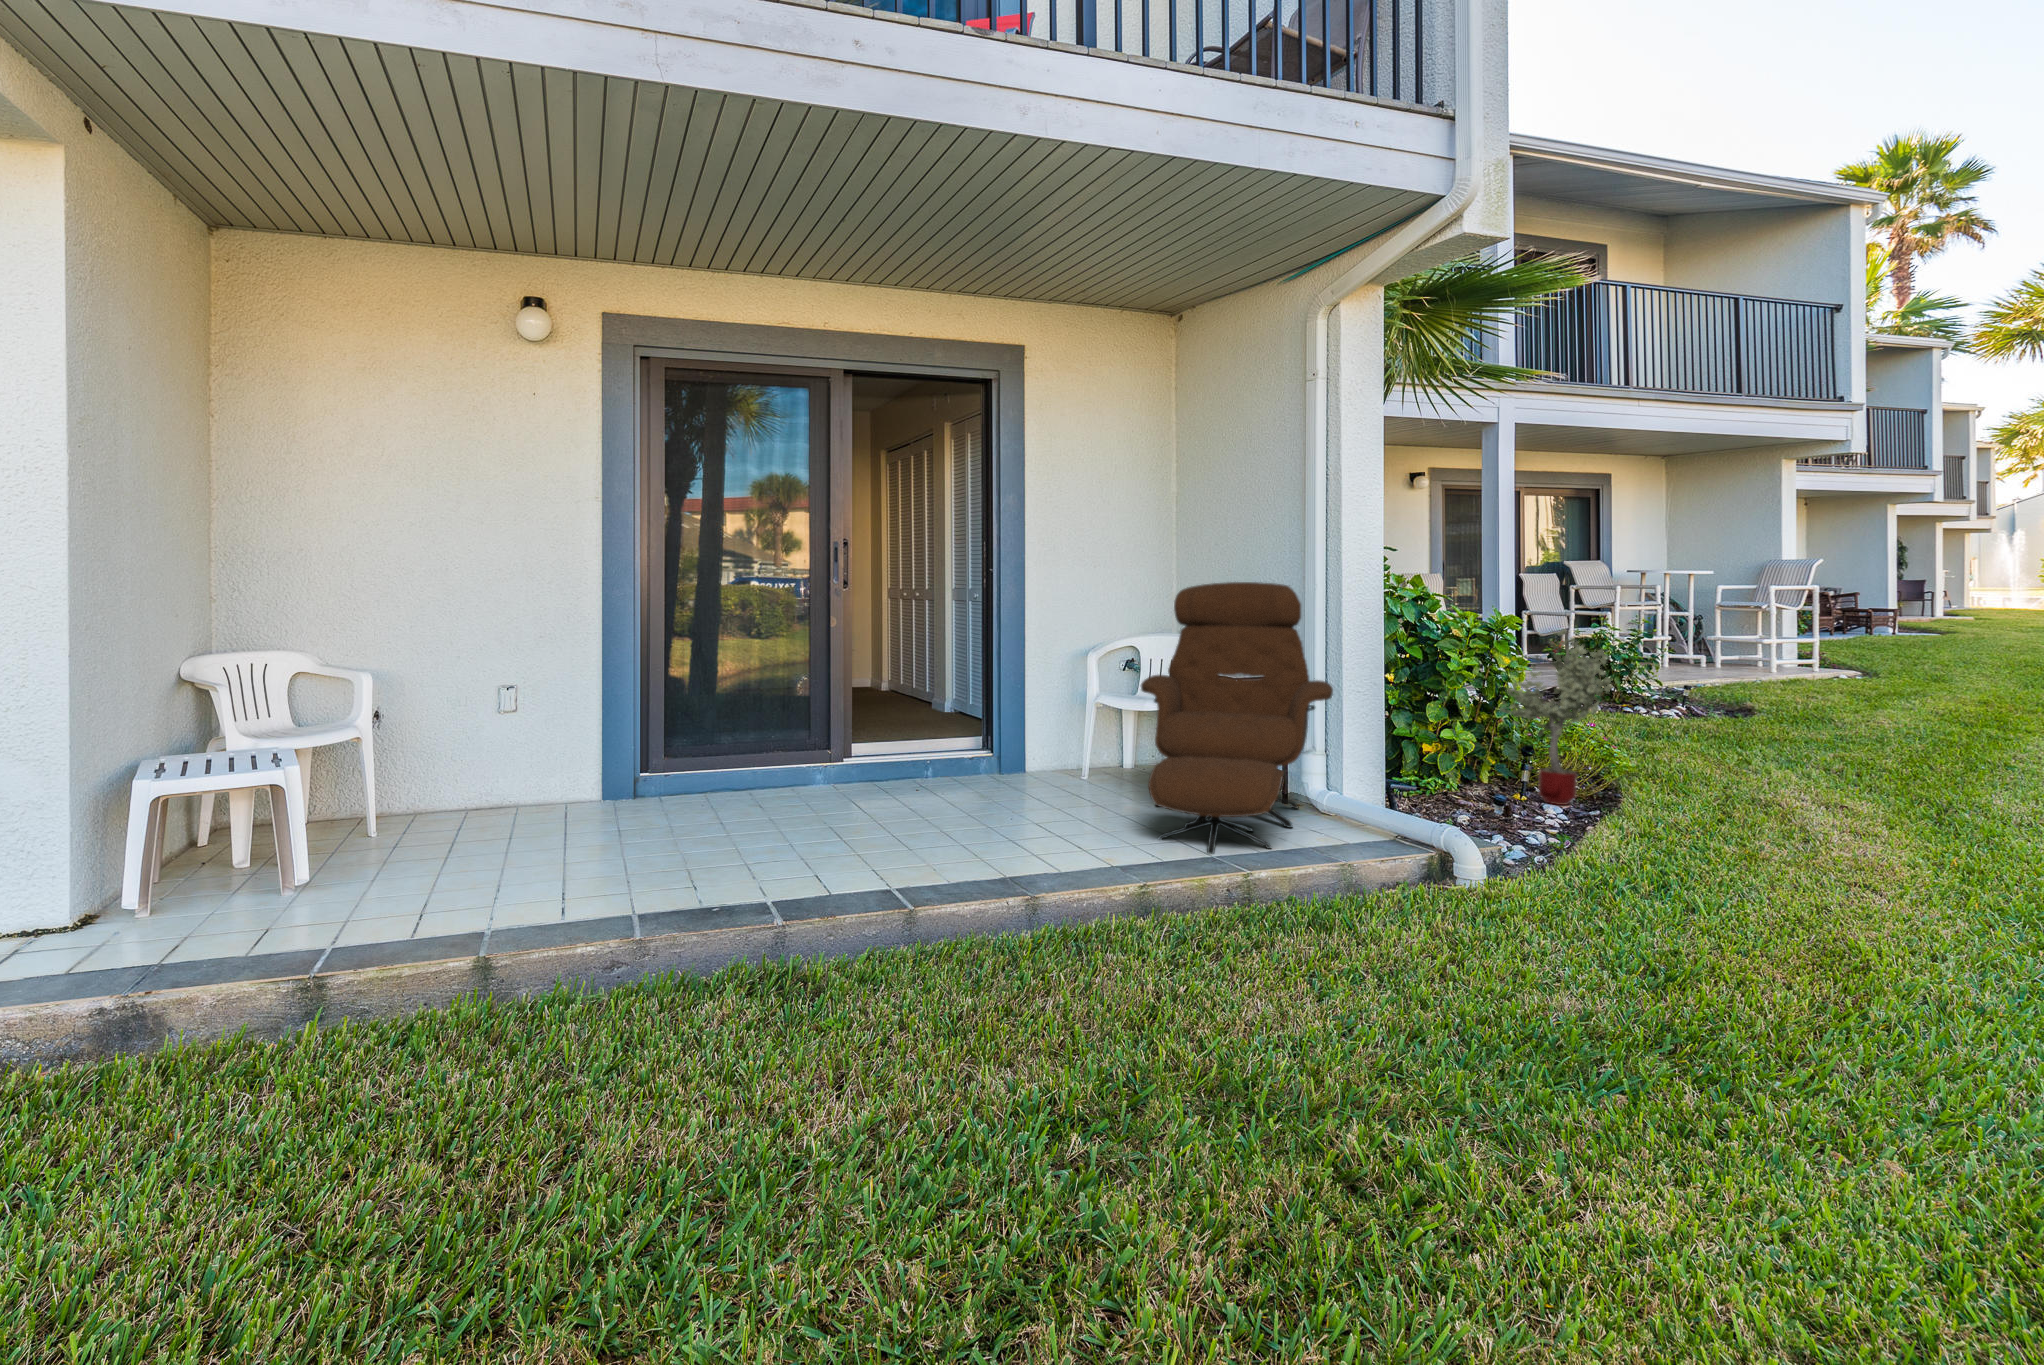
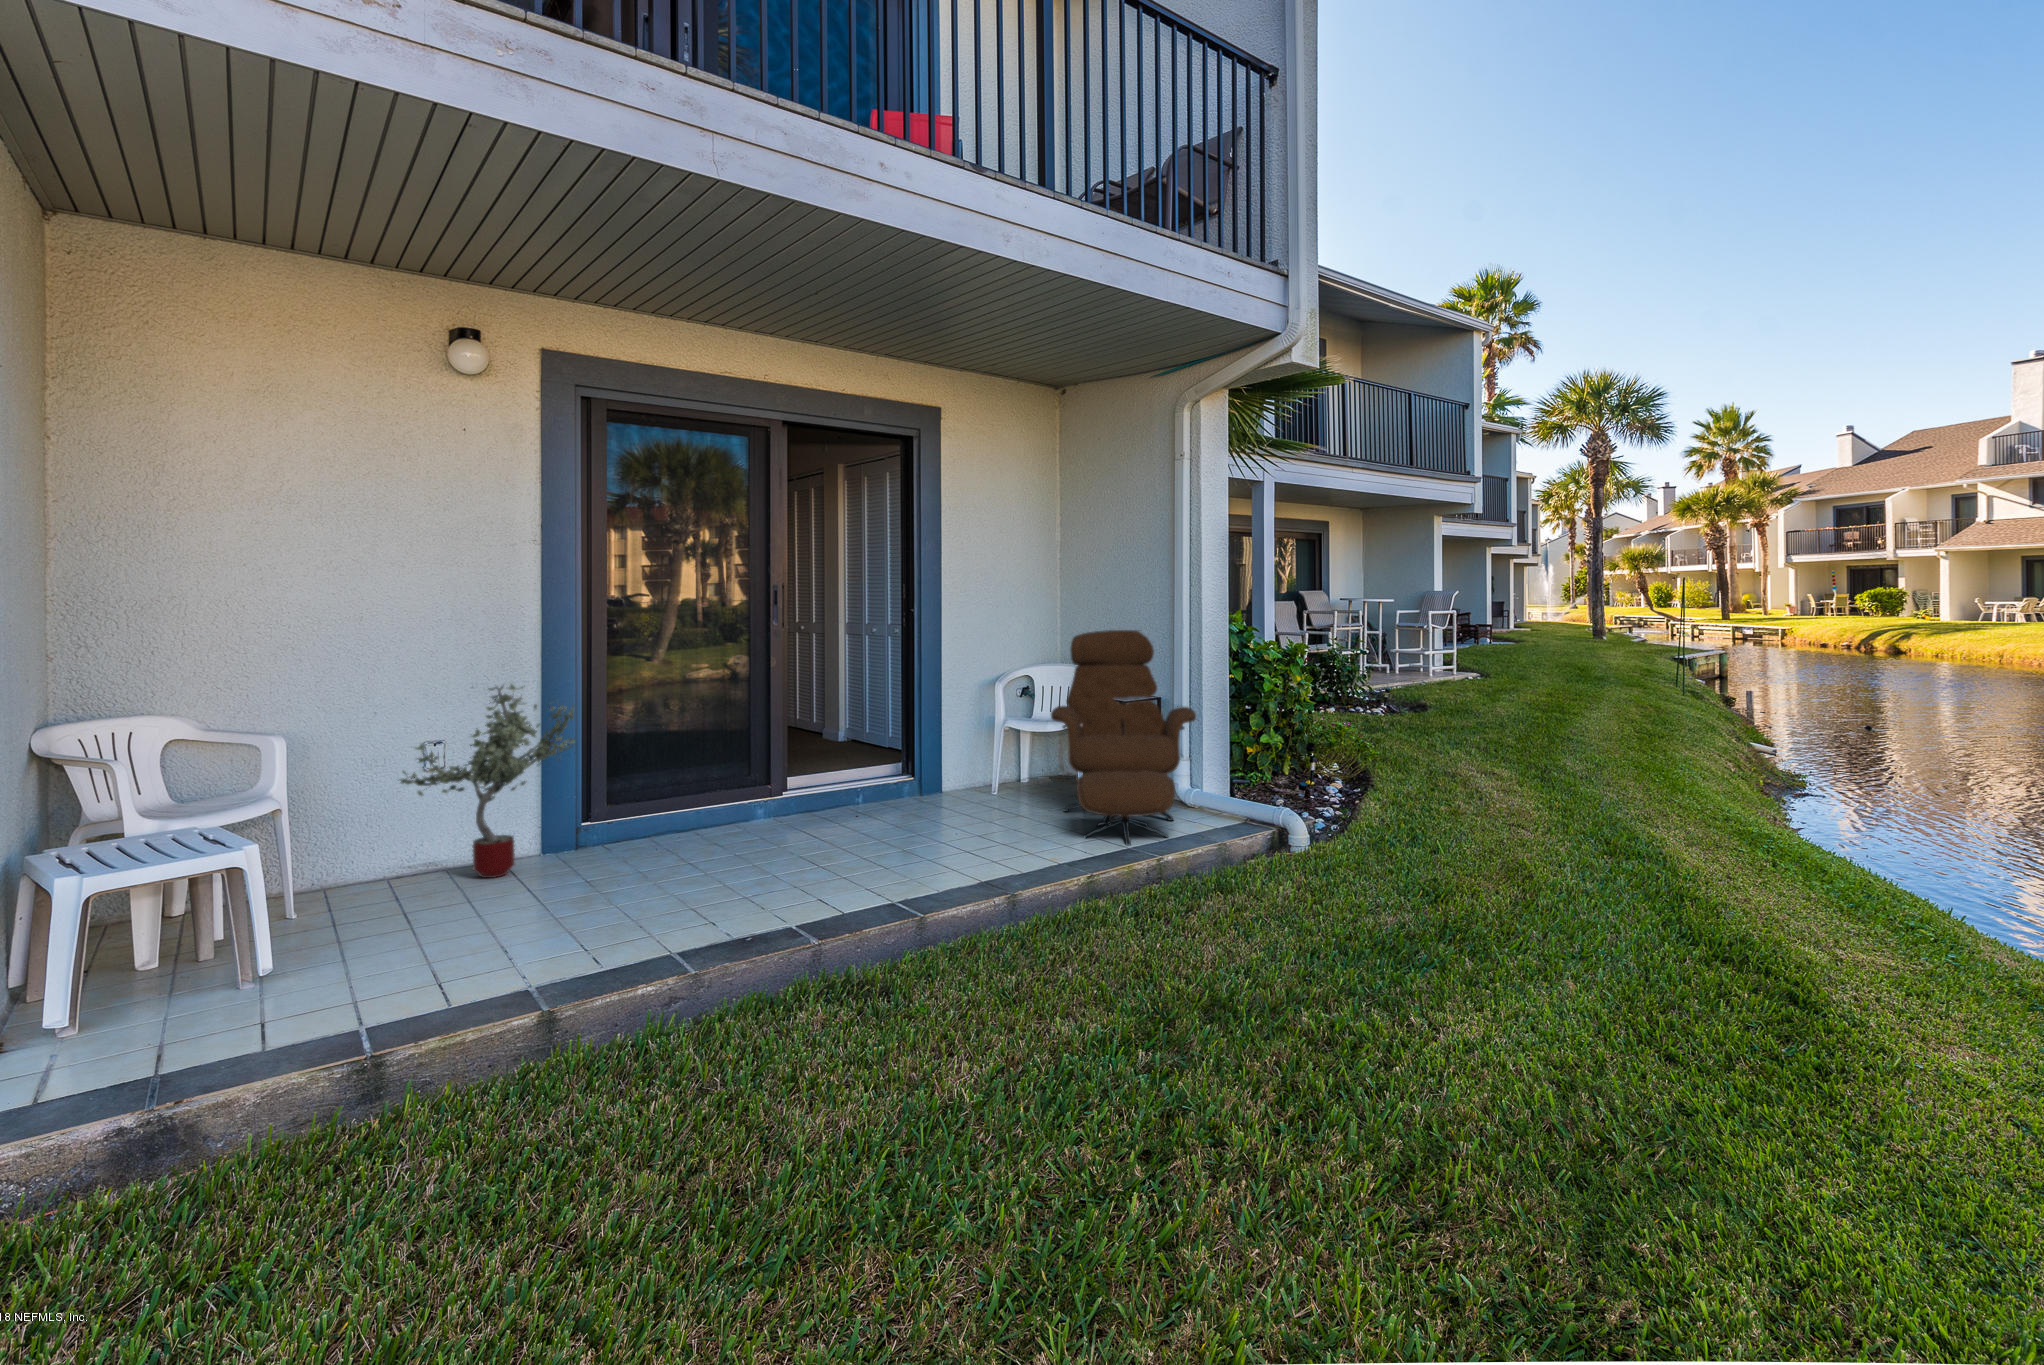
potted tree: present [1500,630,1613,805] -> present [399,684,575,878]

